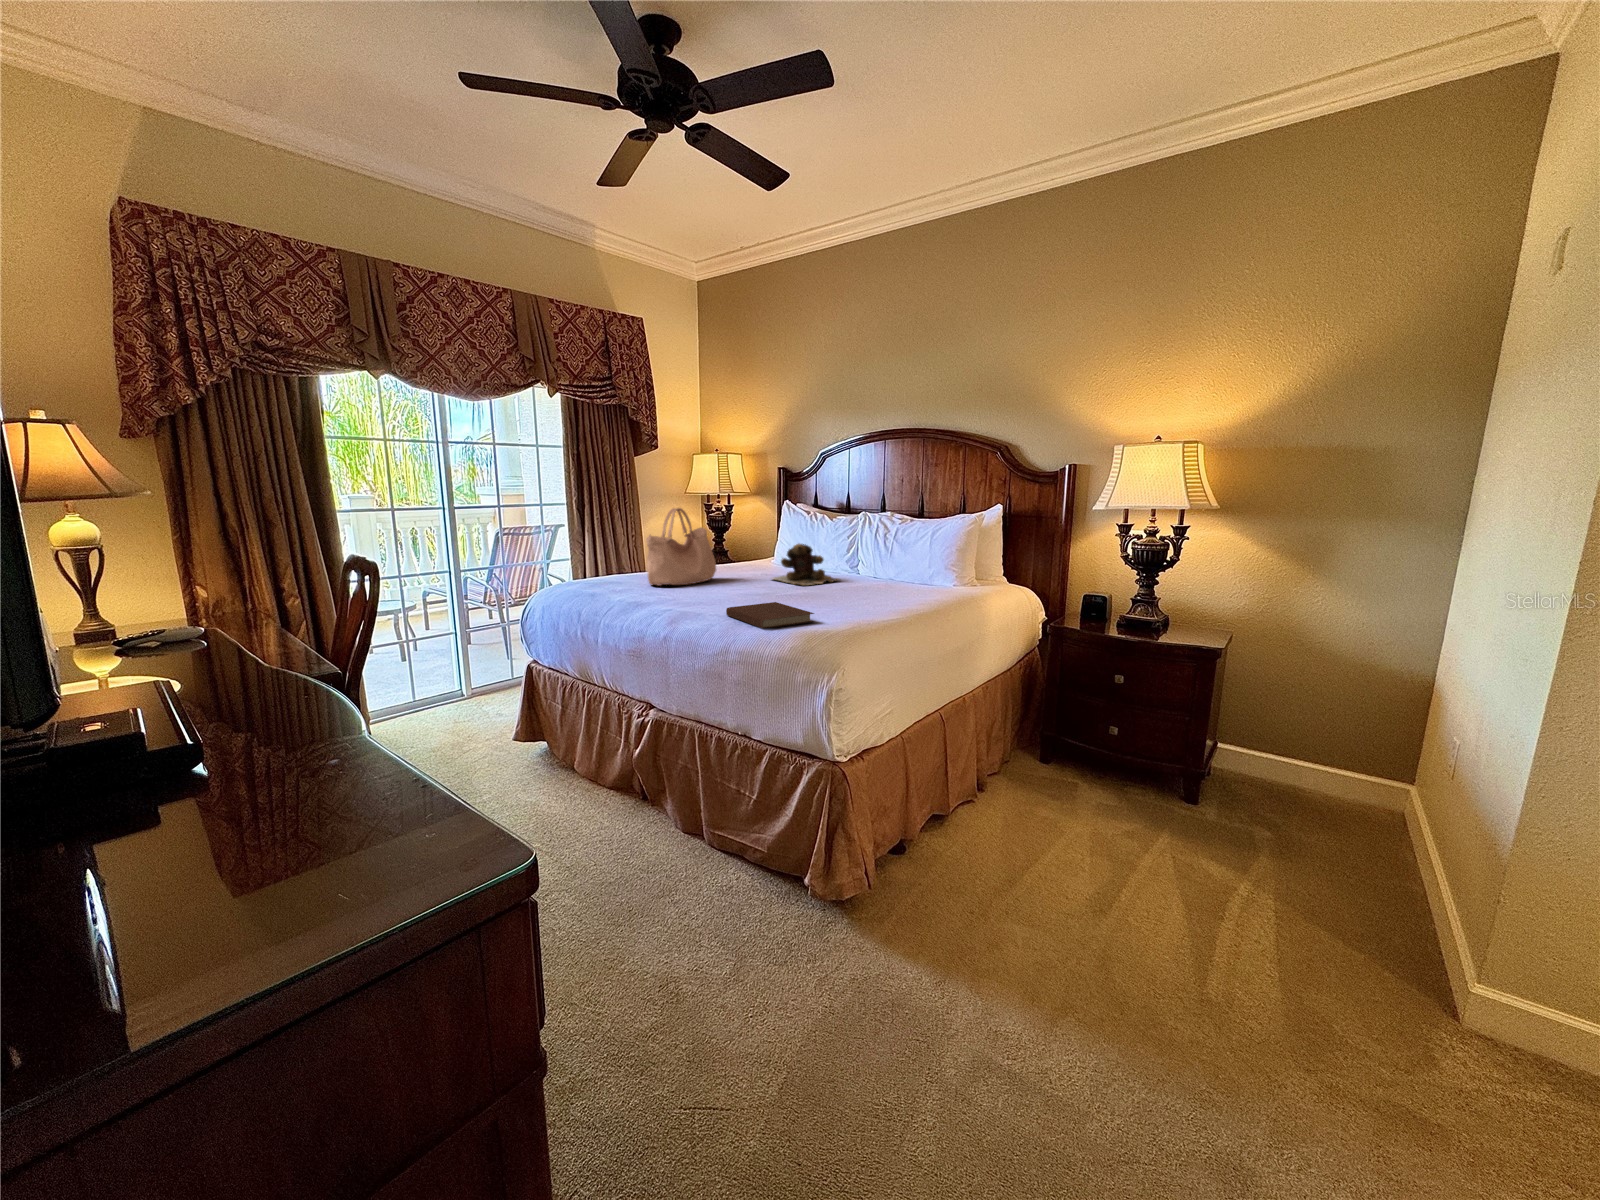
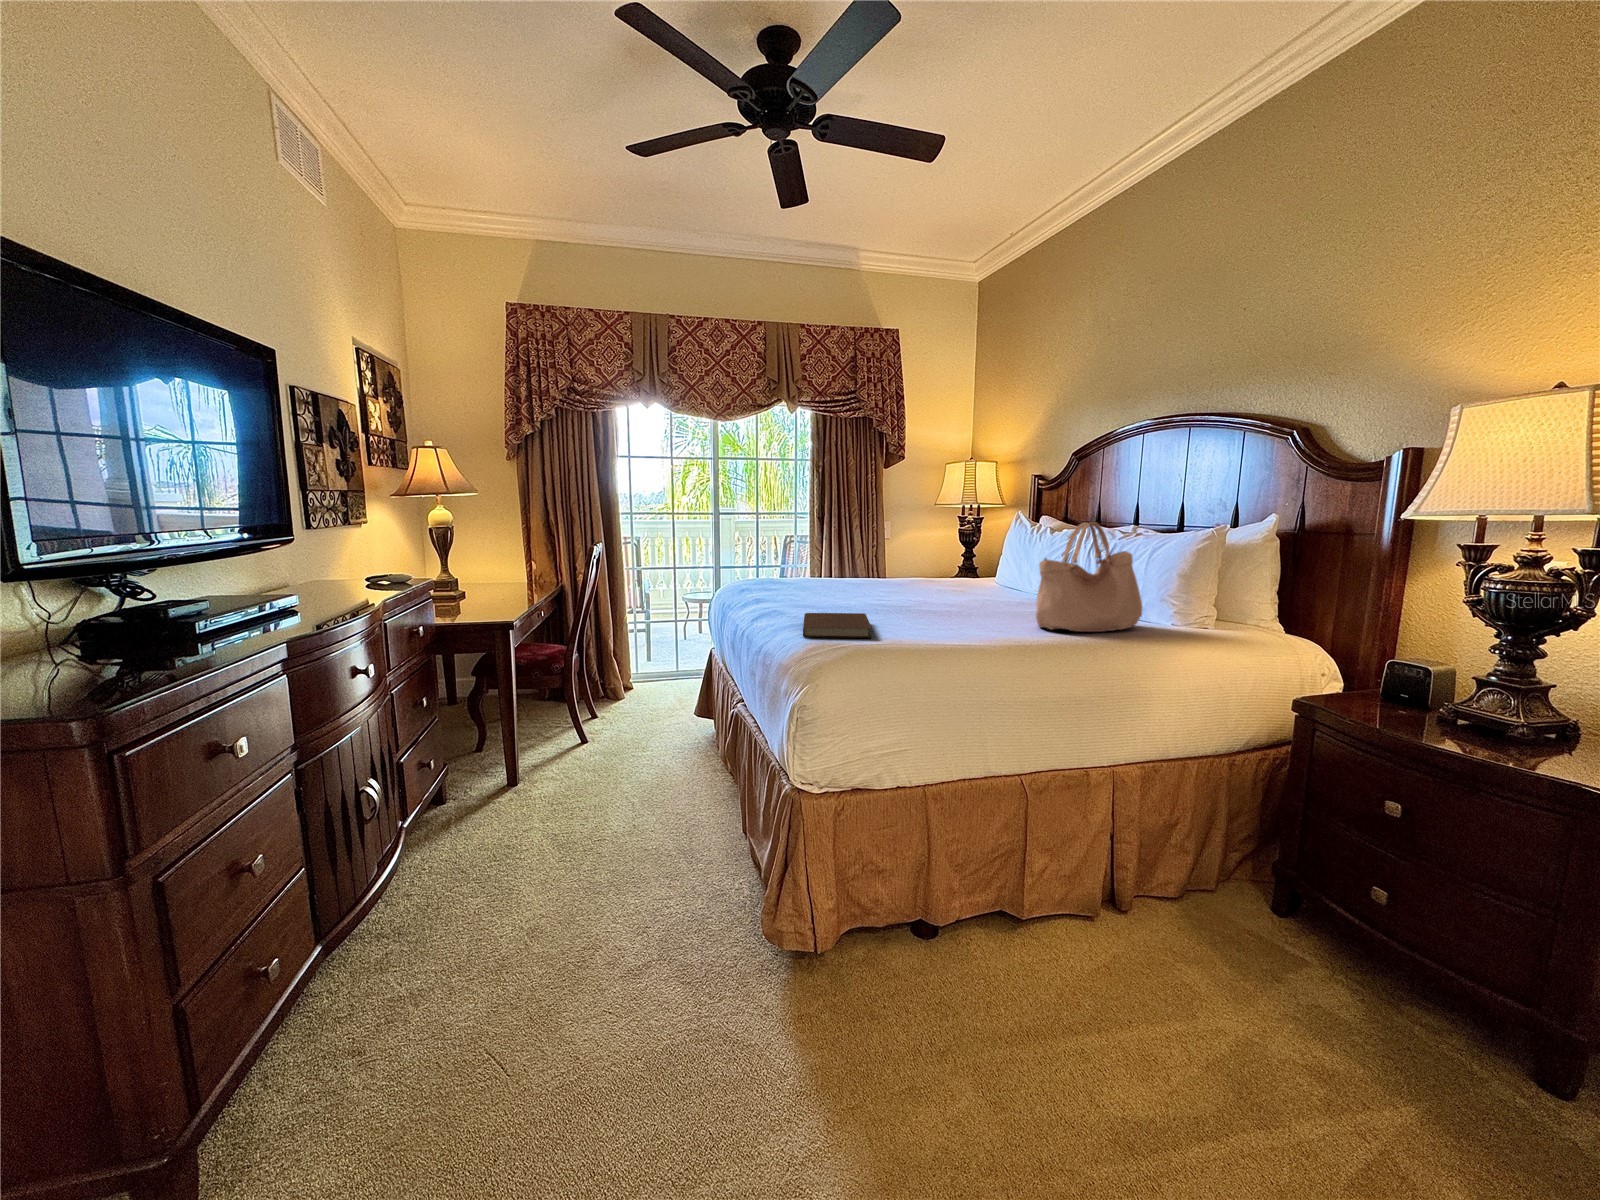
handbag: present [646,508,716,586] -> present [1036,522,1142,632]
teddy bear: present [773,544,839,585] -> none [939,556,1019,604]

